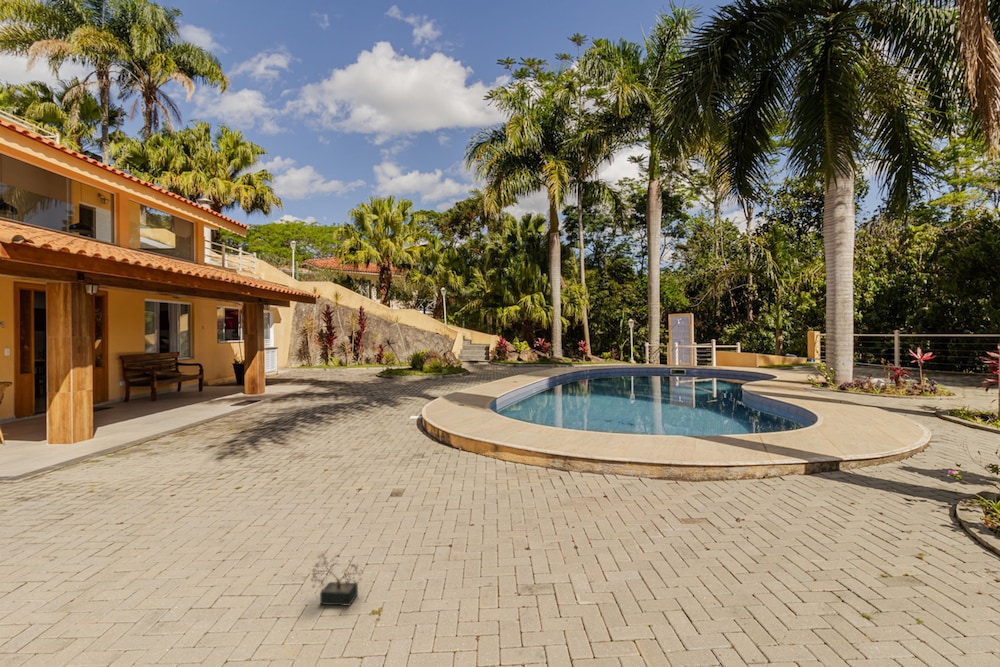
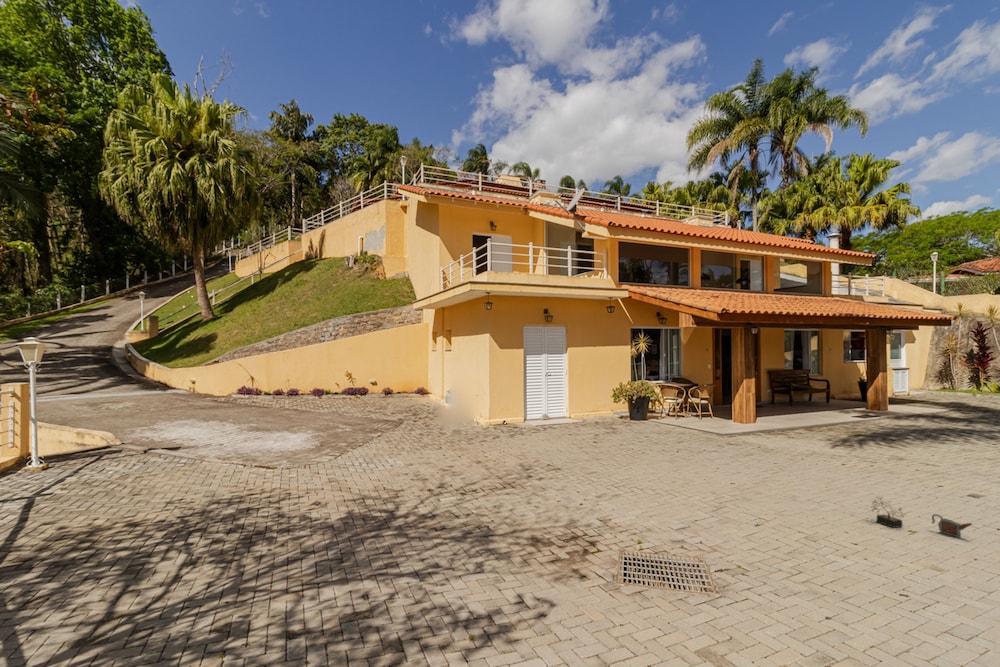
watering can: none [392,547,440,577] -> present [932,514,972,537]

